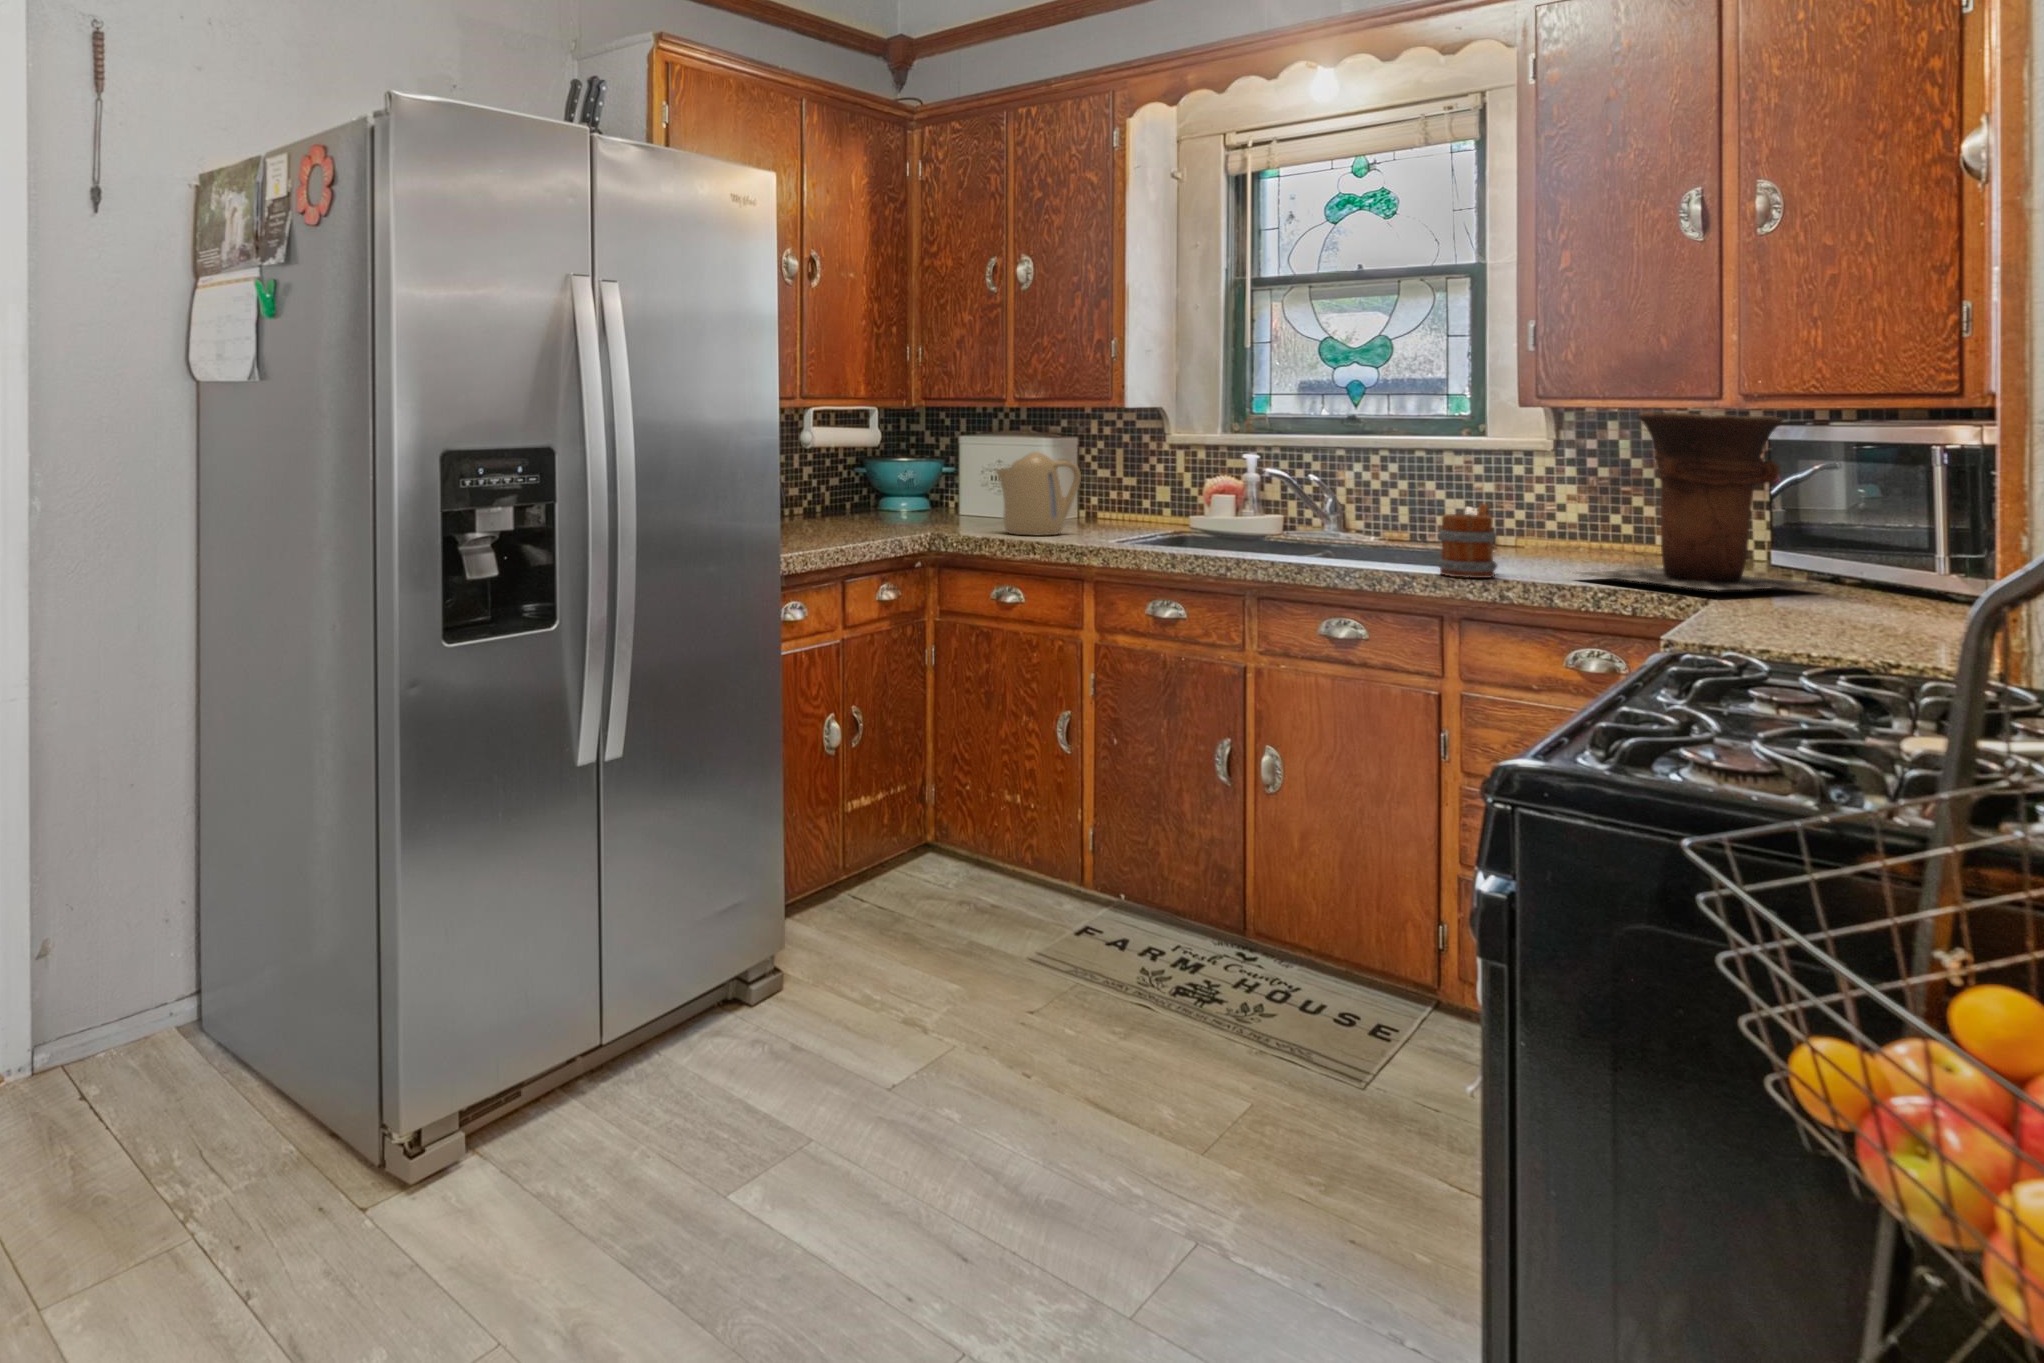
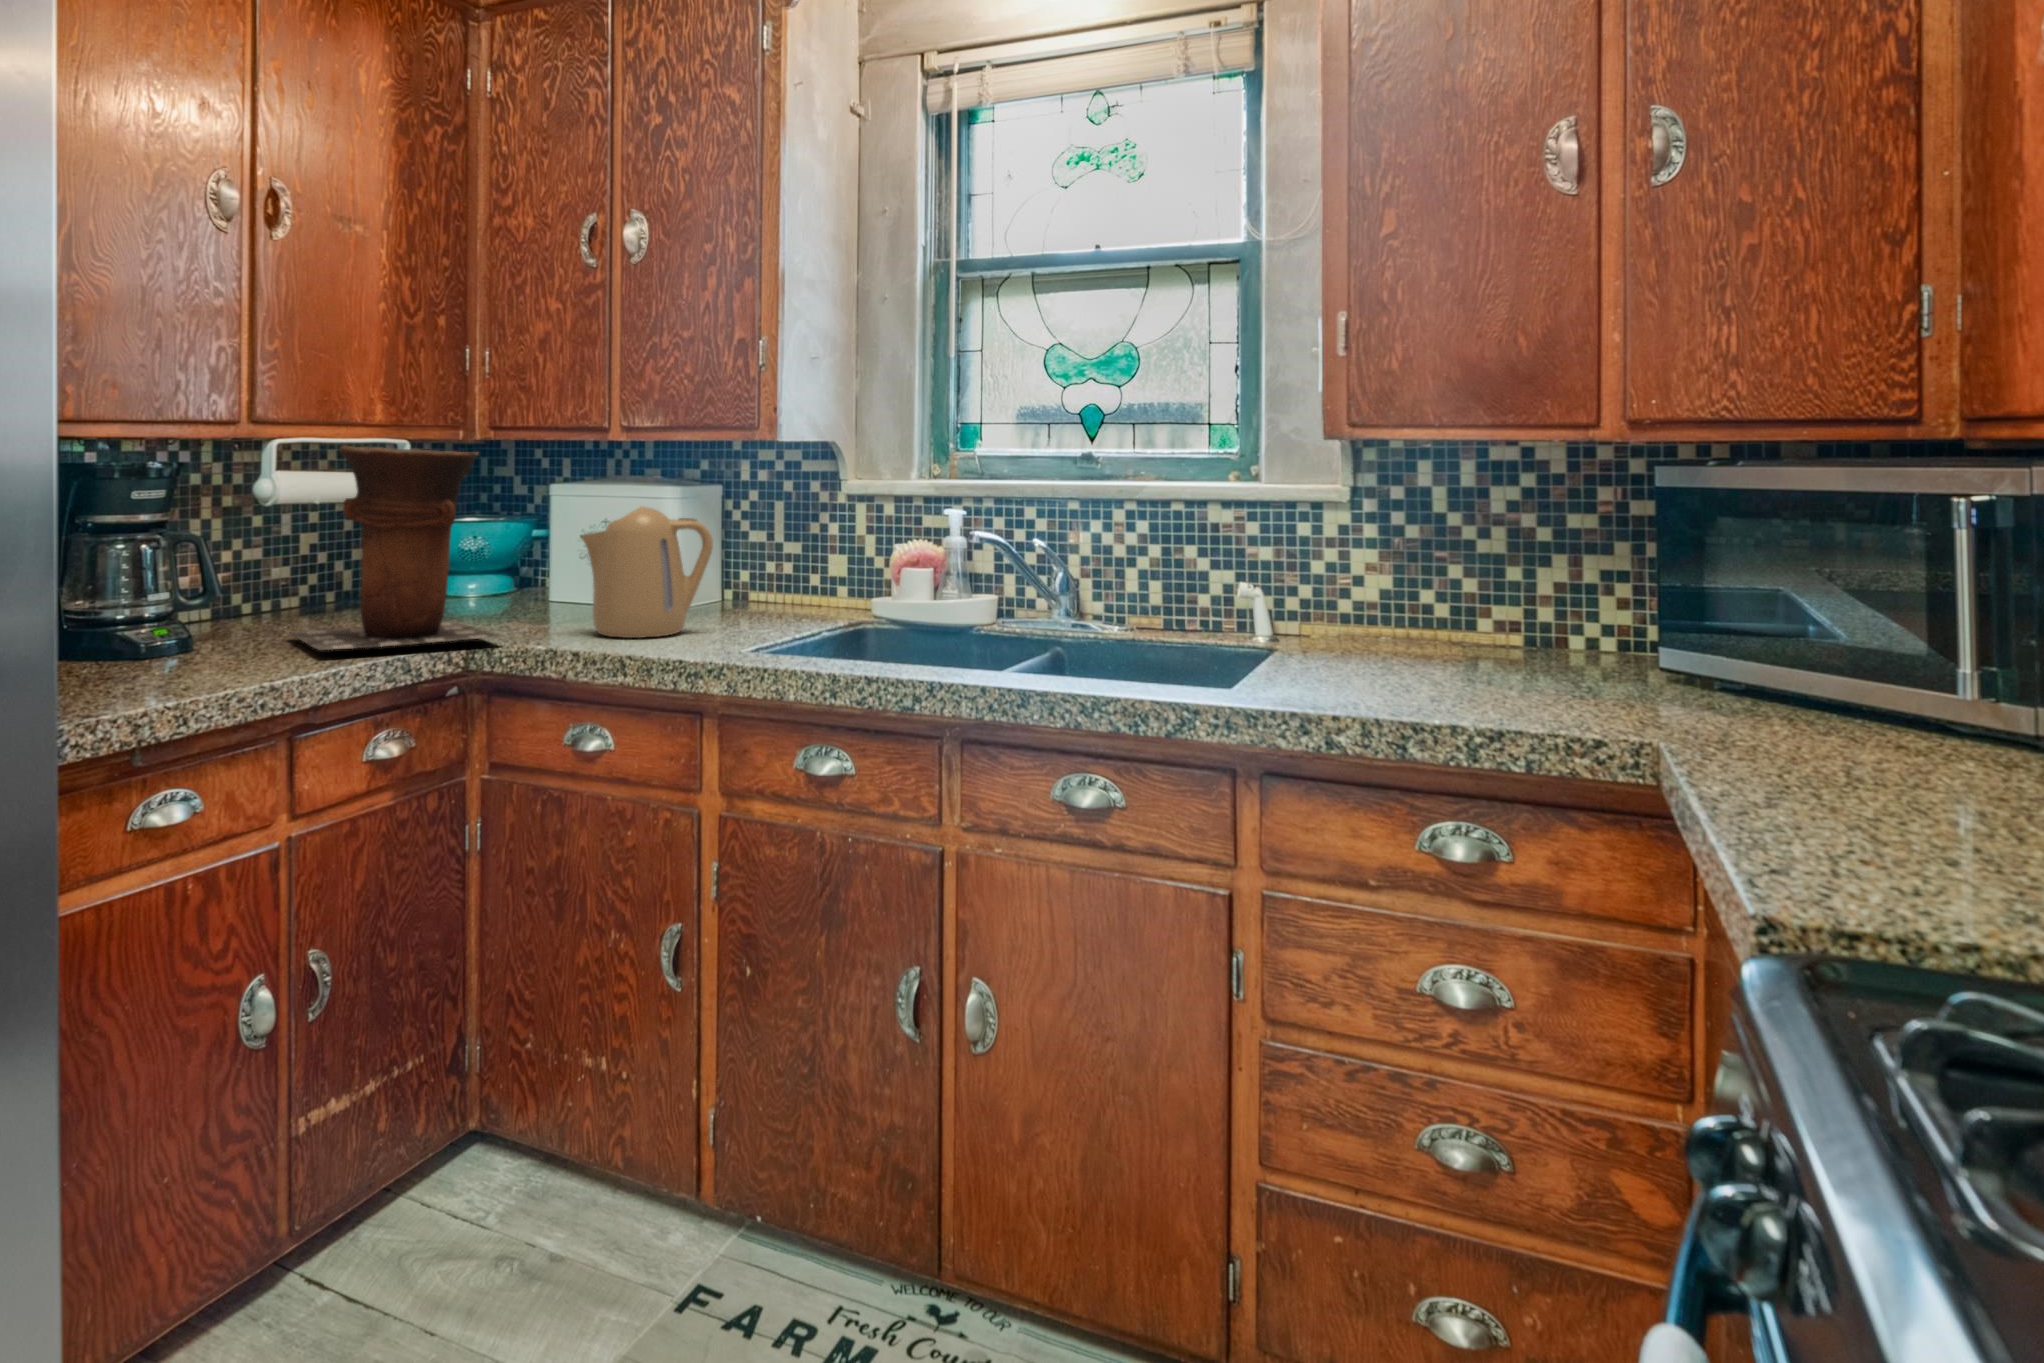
vase: present [1581,412,1819,590] -> present [290,446,500,650]
mug: present [1437,504,1497,578] -> none [1229,588,1316,712]

